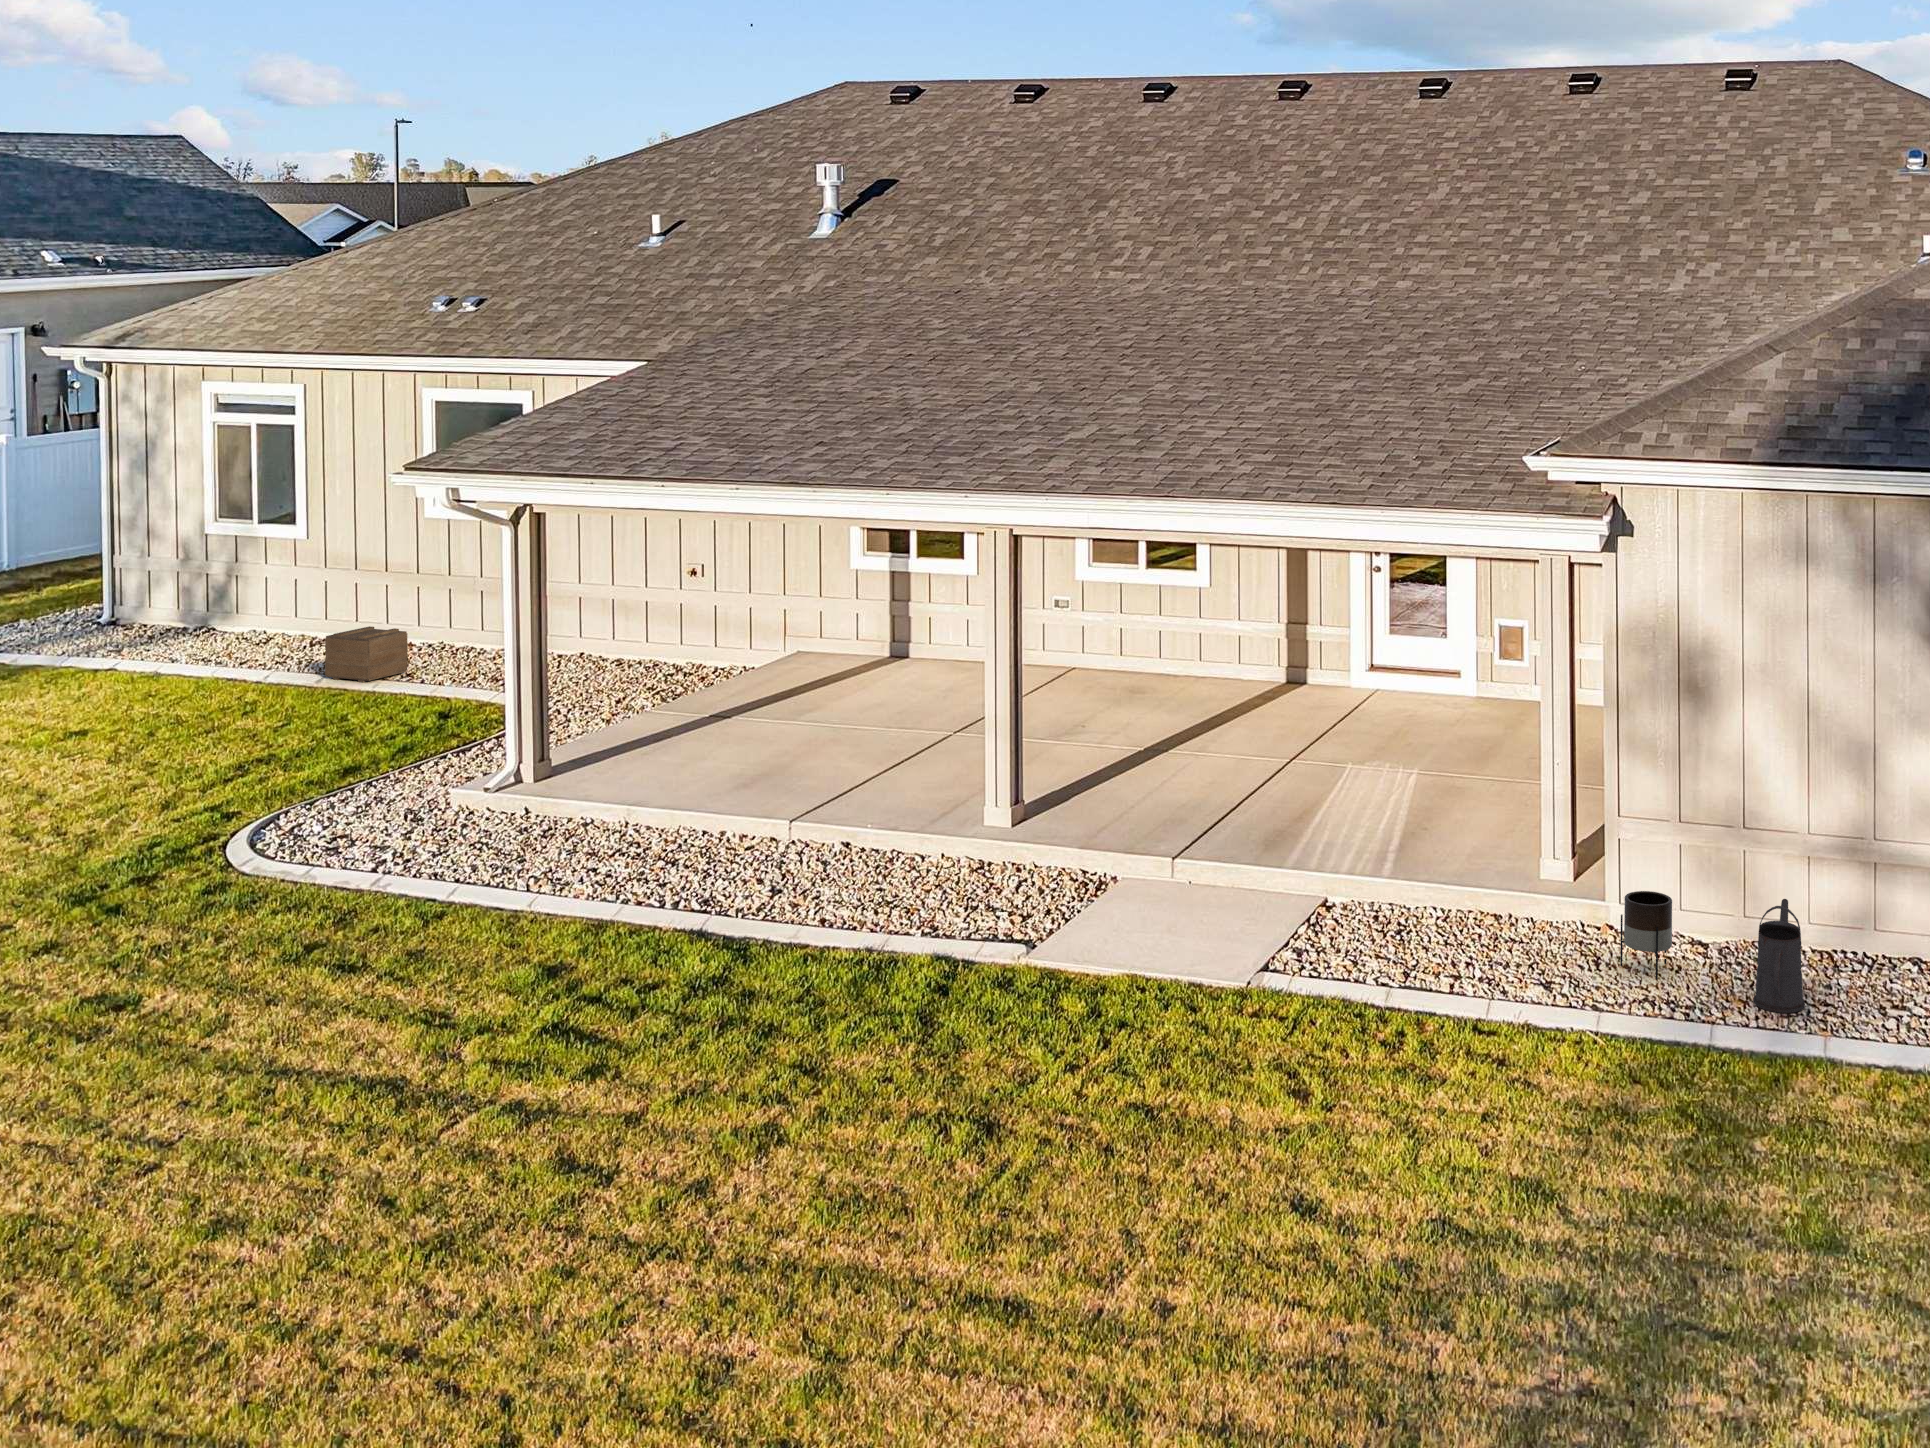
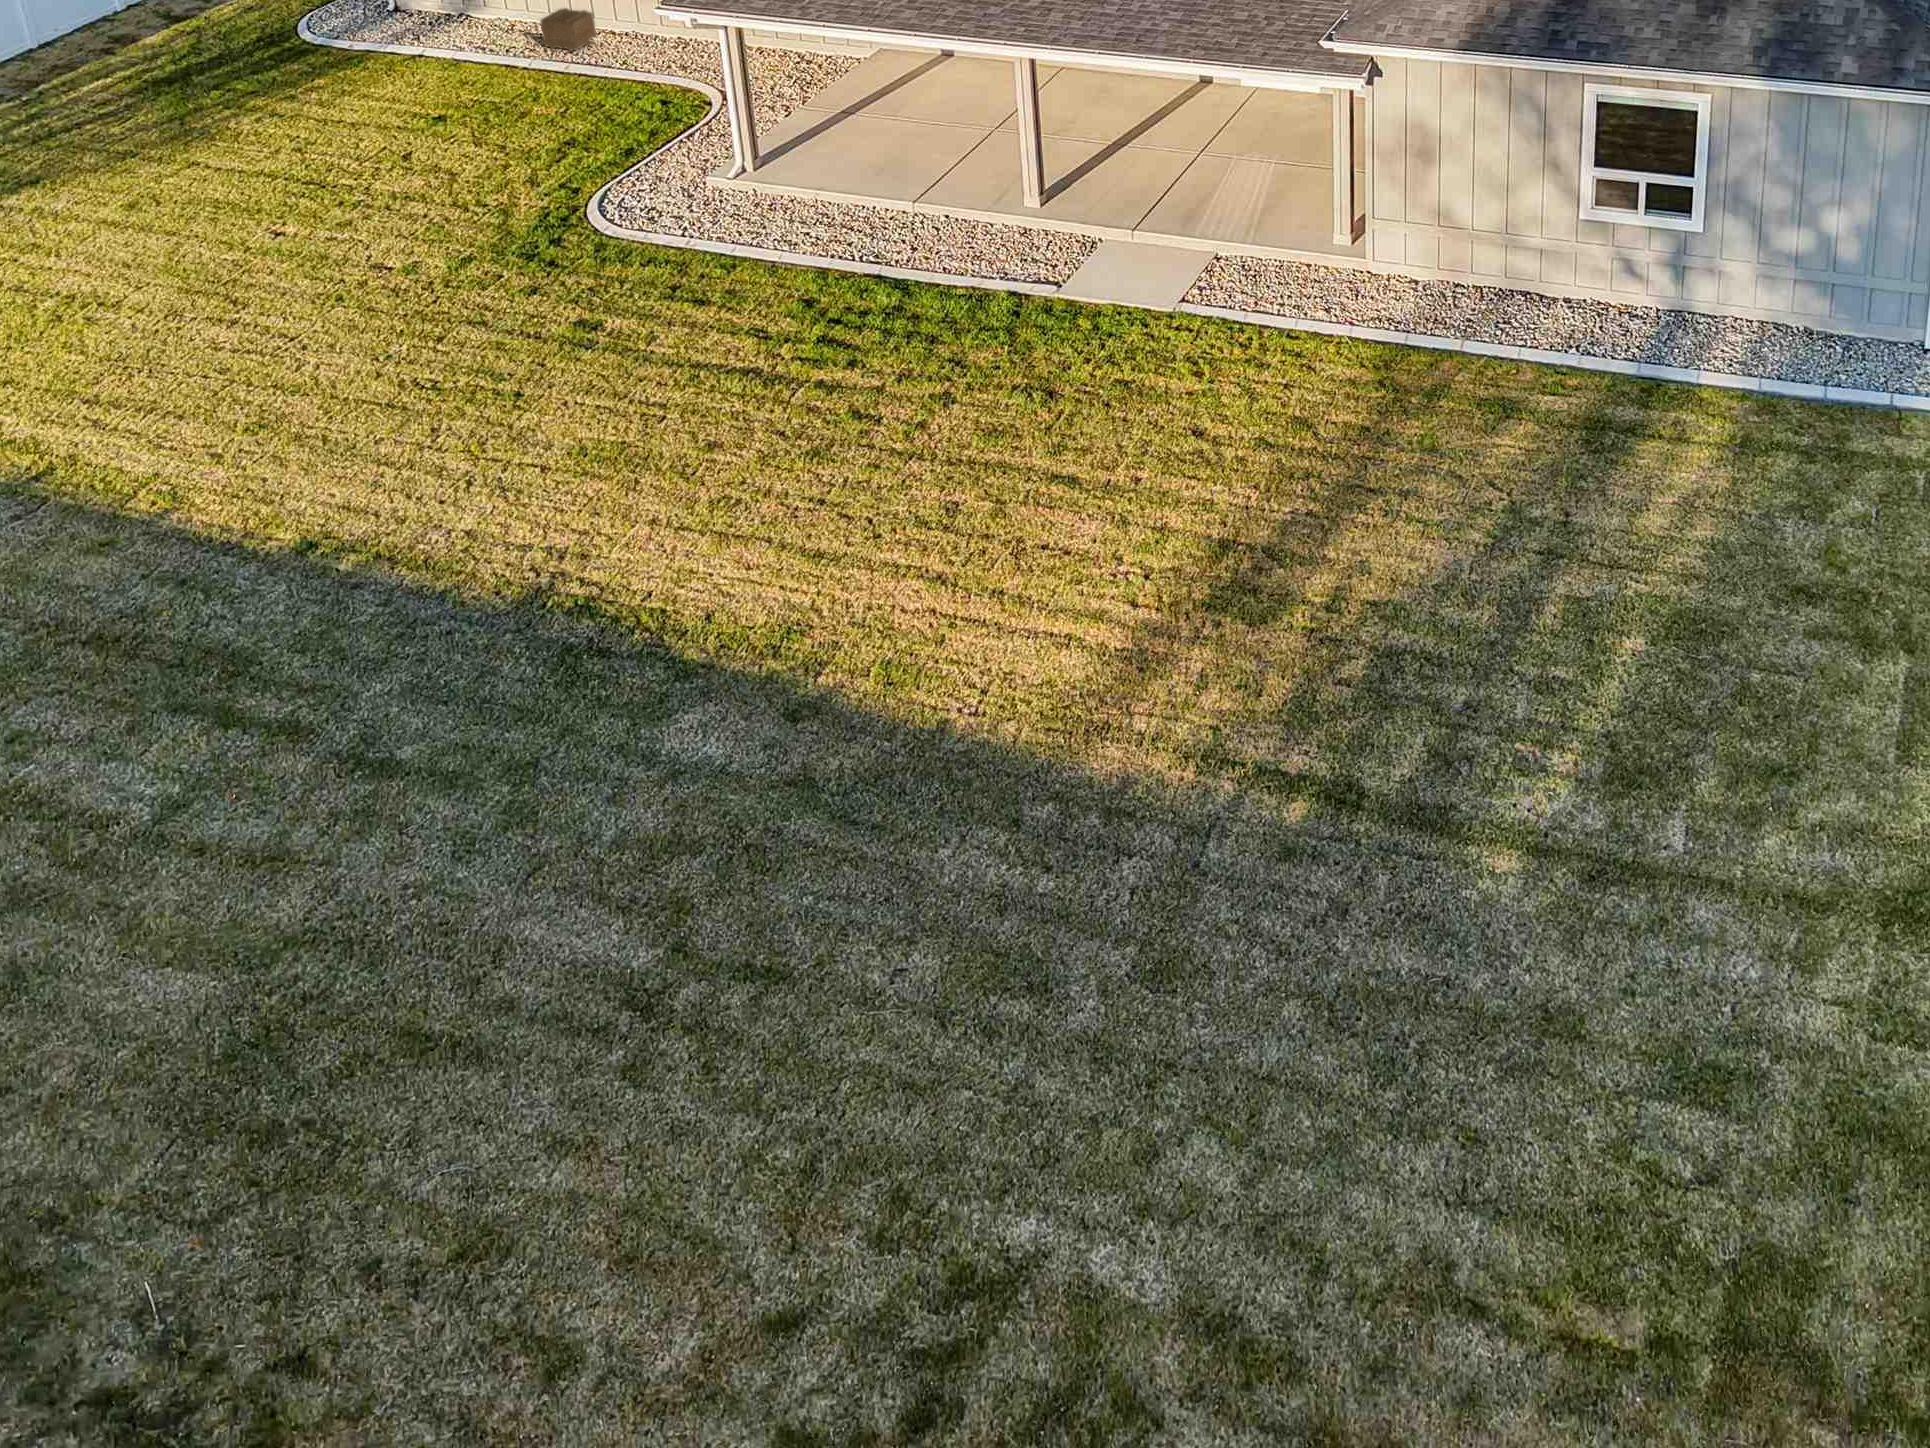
planter: present [1620,891,1672,979] -> none [1385,252,1413,300]
watering can: present [1753,899,1805,1013] -> none [1450,258,1477,321]

